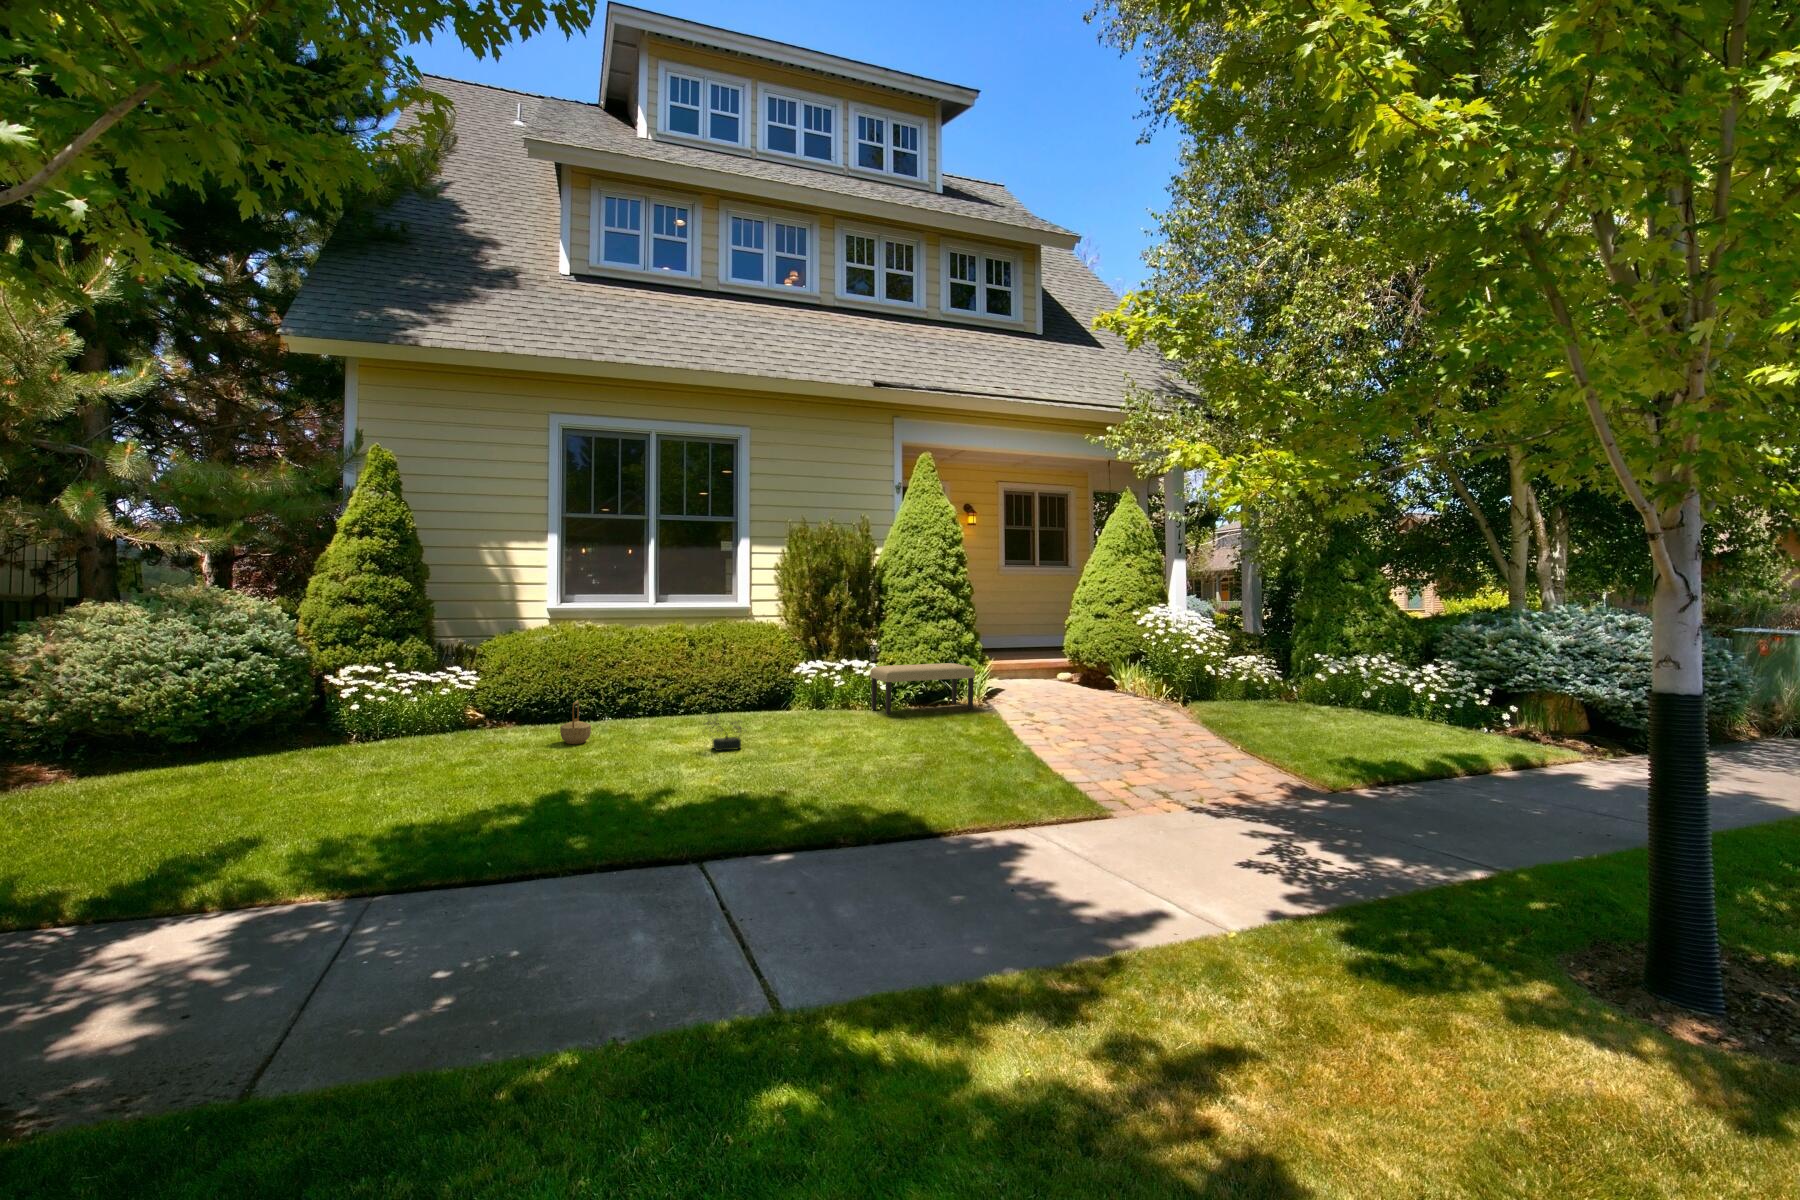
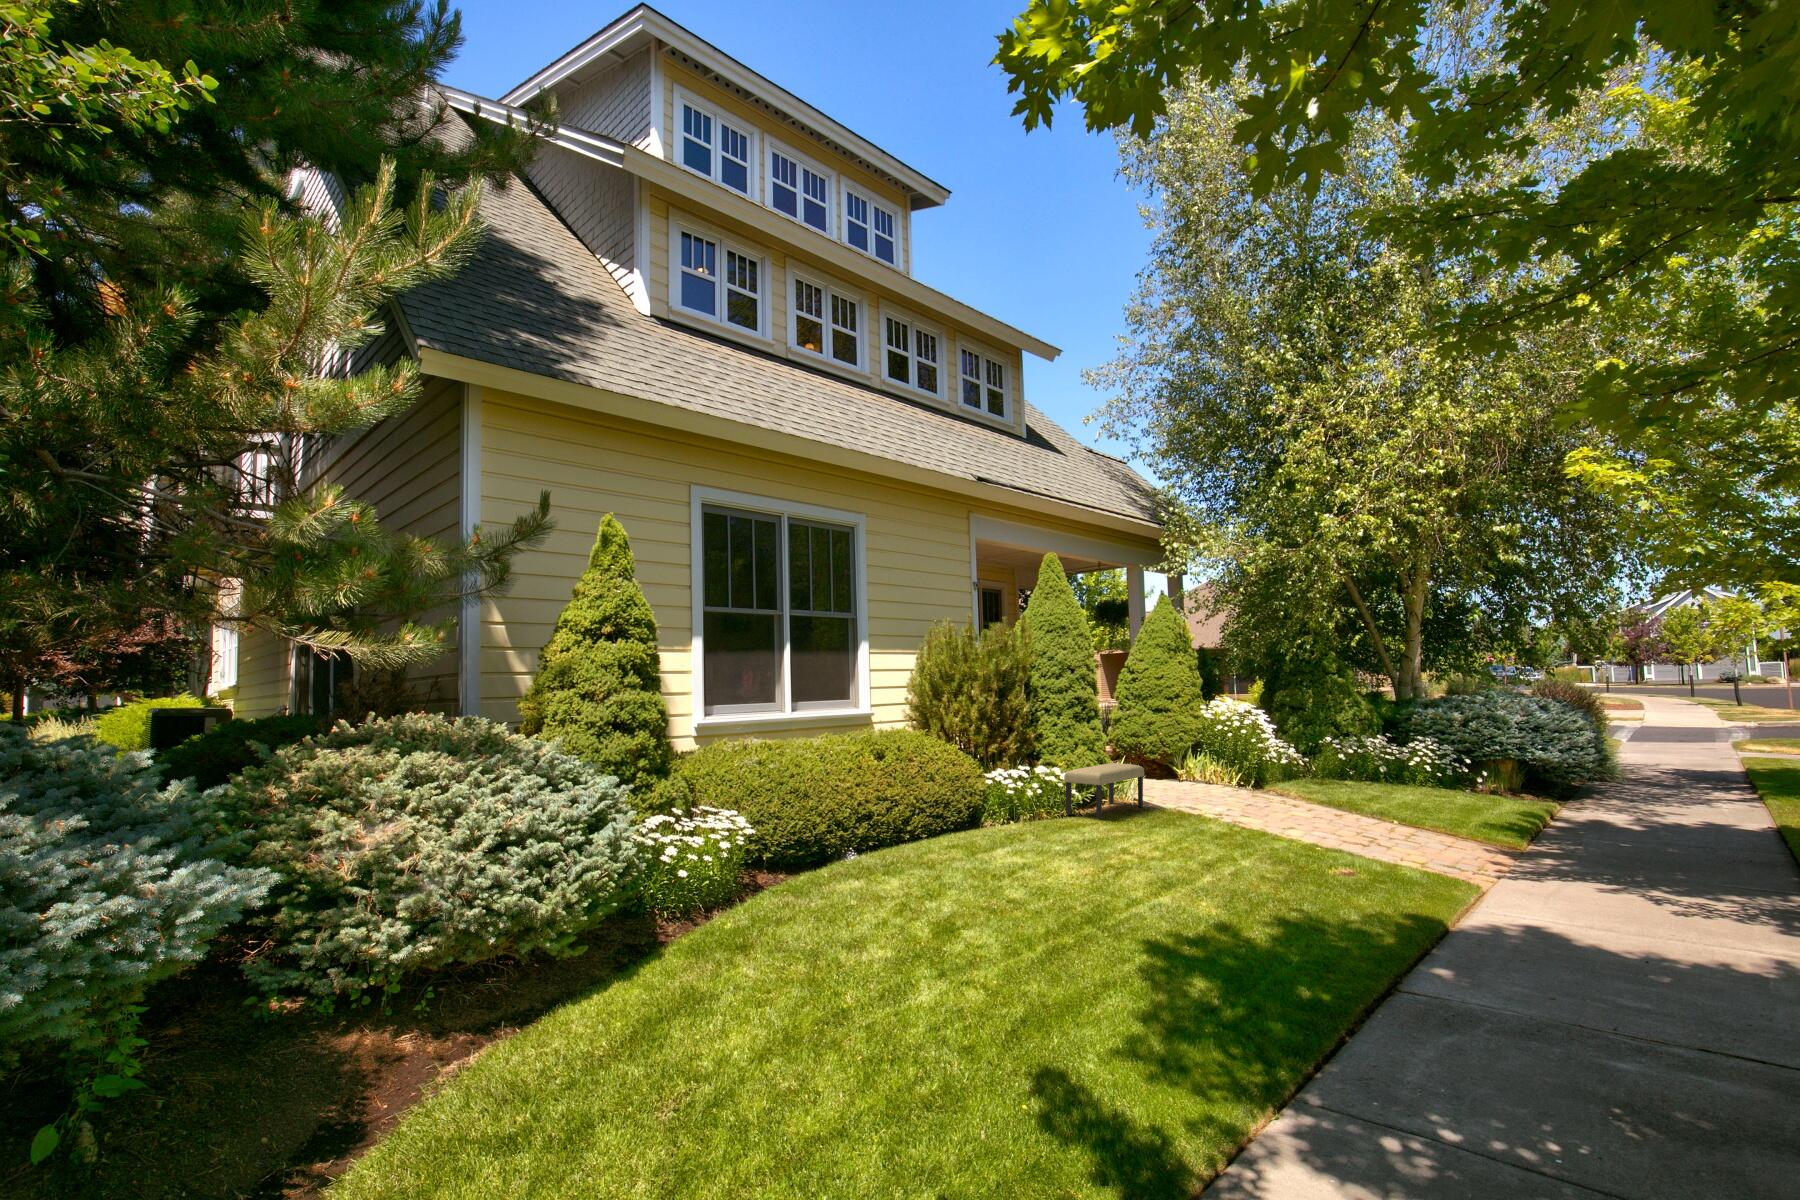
basket: present [560,700,591,744] -> none [911,824,942,872]
decorative plant: present [705,715,742,751] -> none [1056,826,1090,863]

